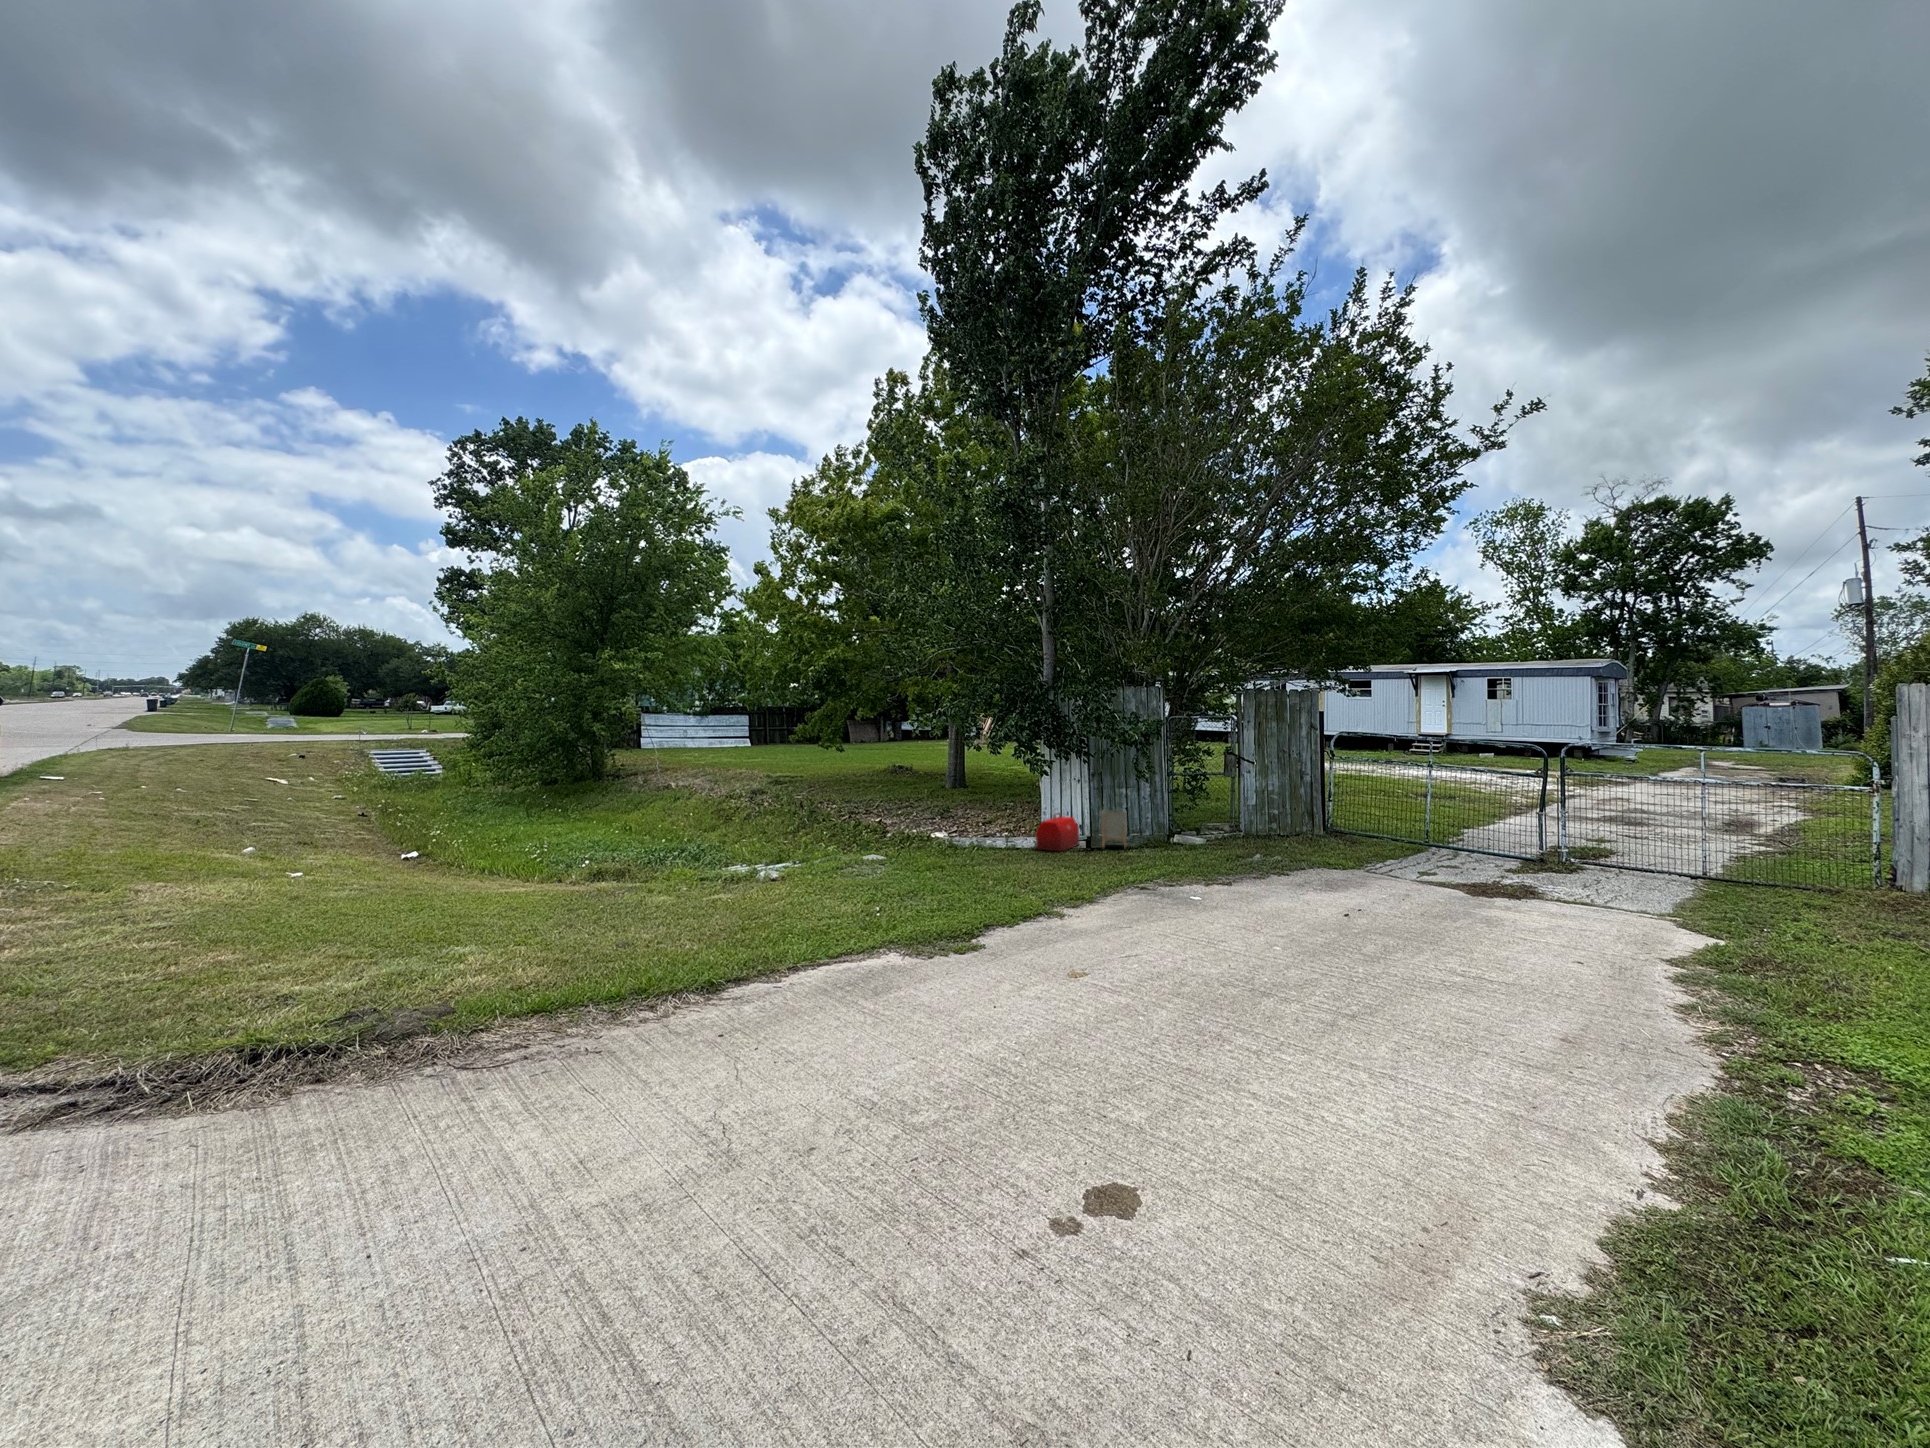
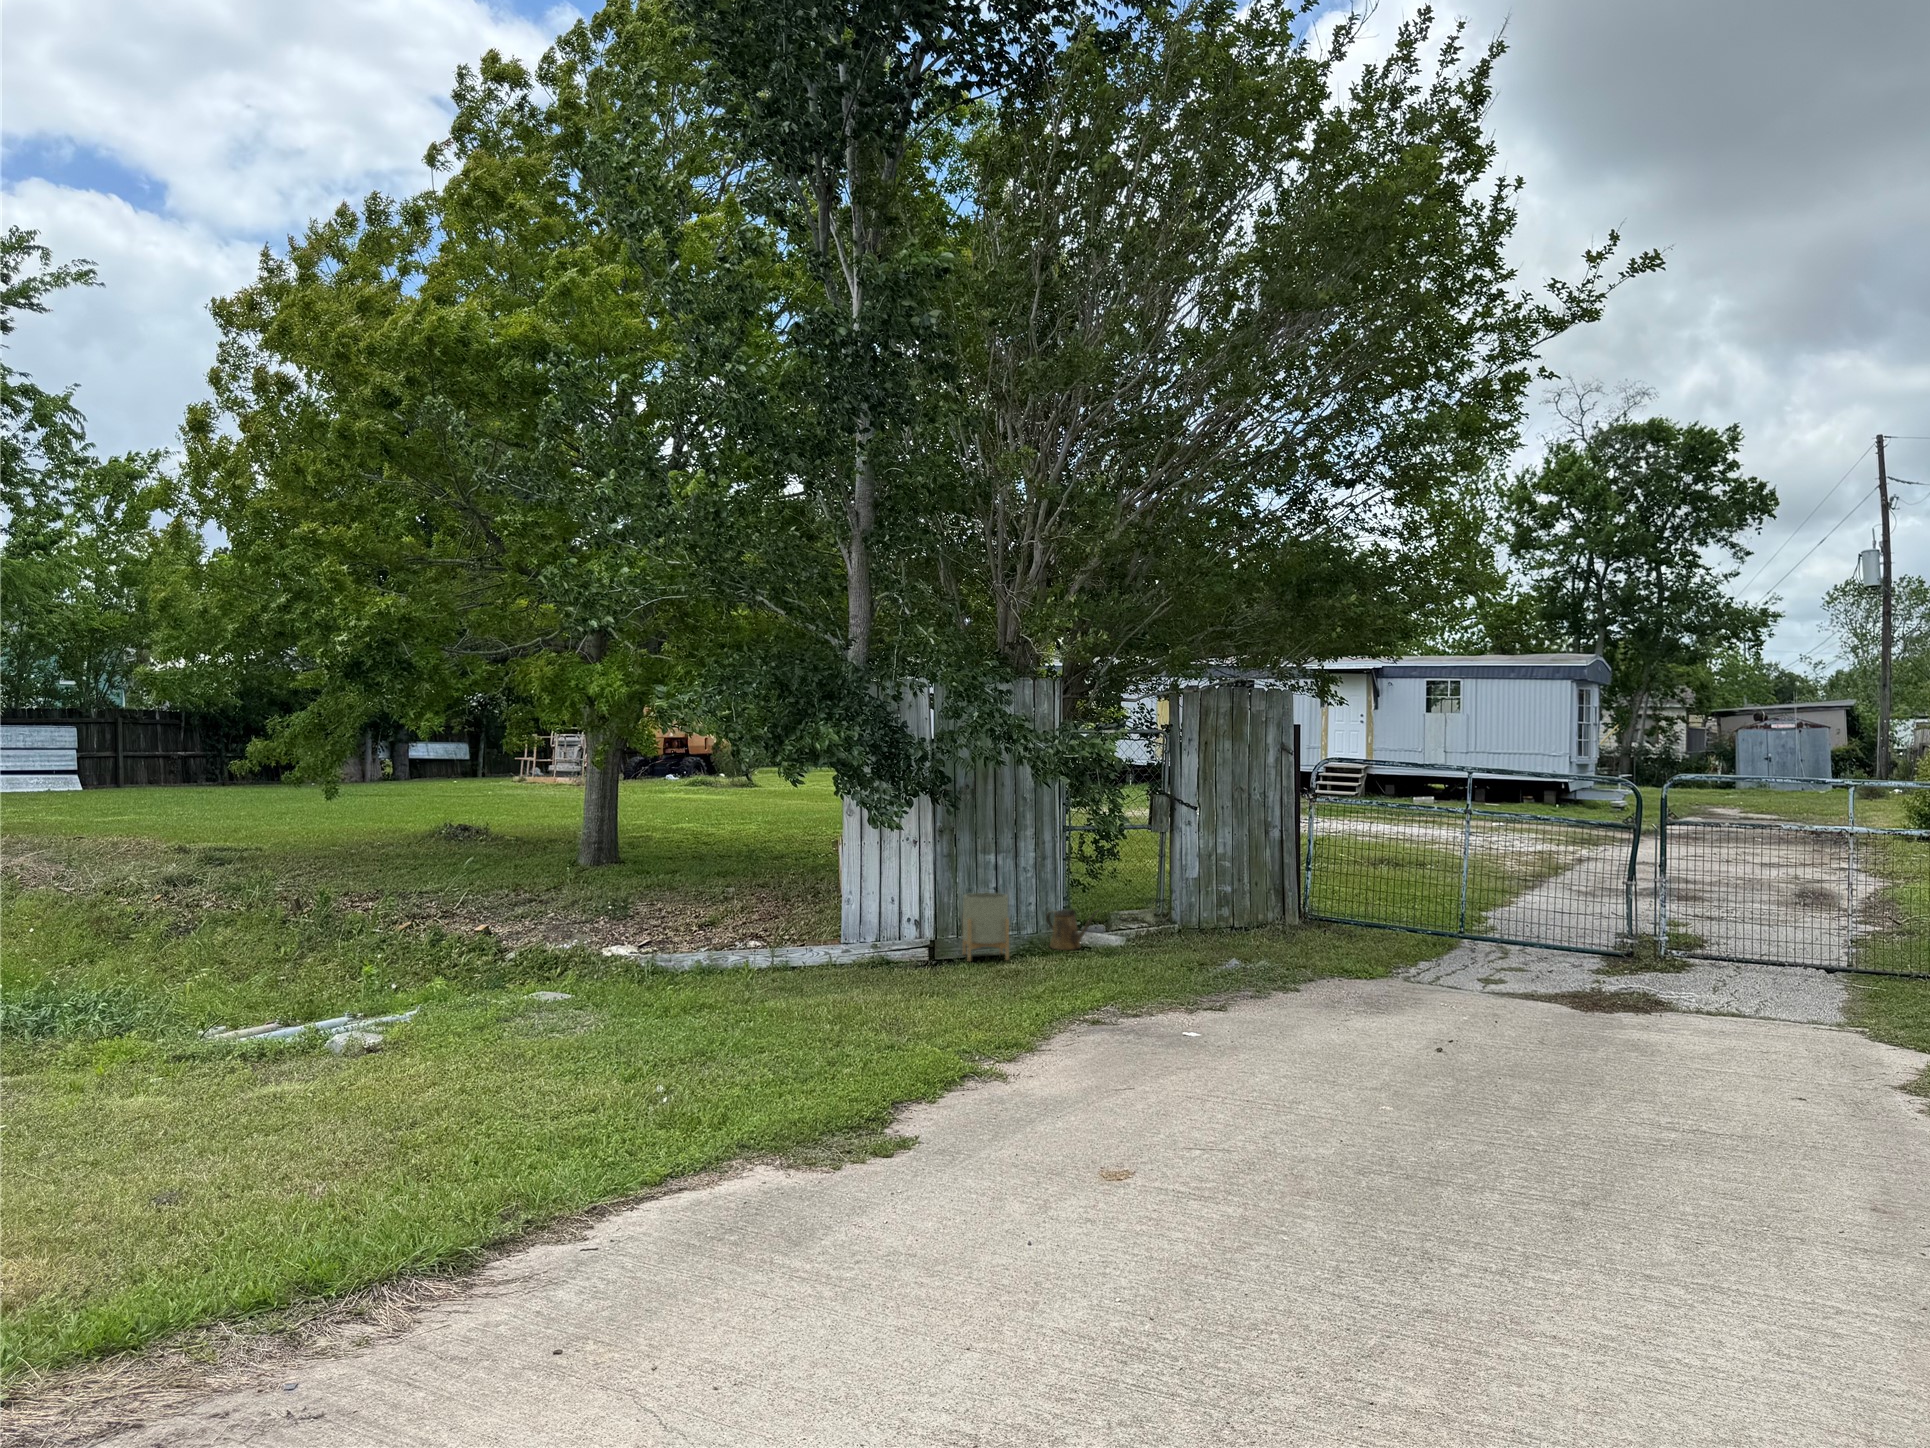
toolbox: present [1036,812,1079,851] -> none [851,899,923,970]
watering can: none [1155,821,1182,844] -> present [1046,909,1099,950]

